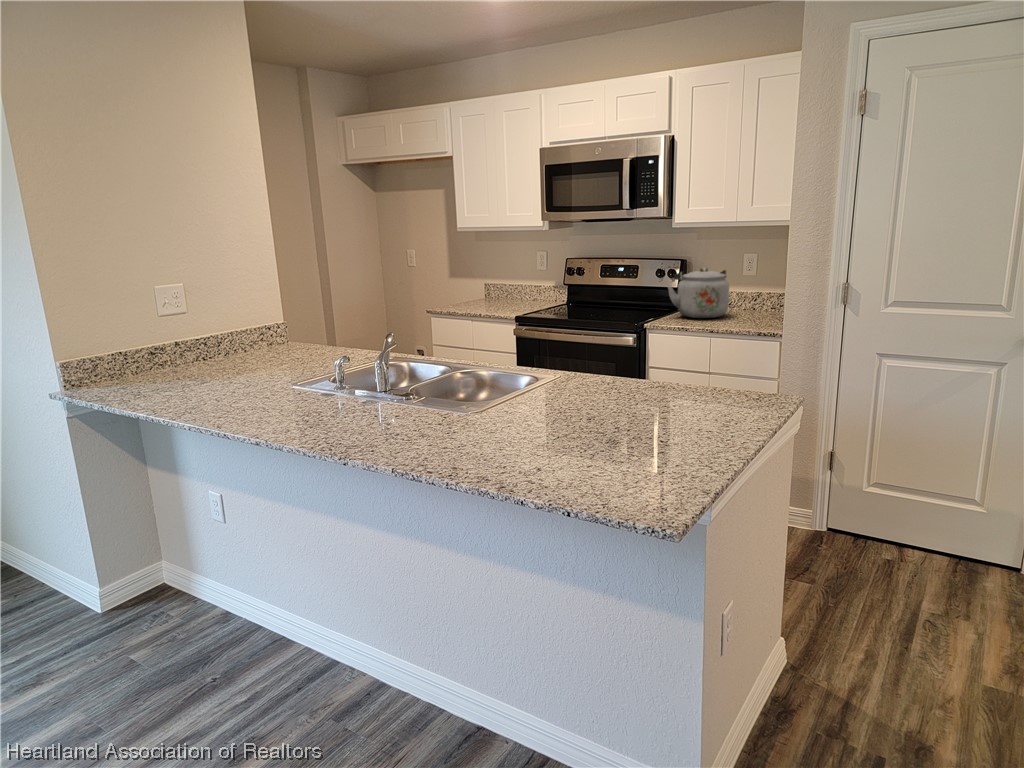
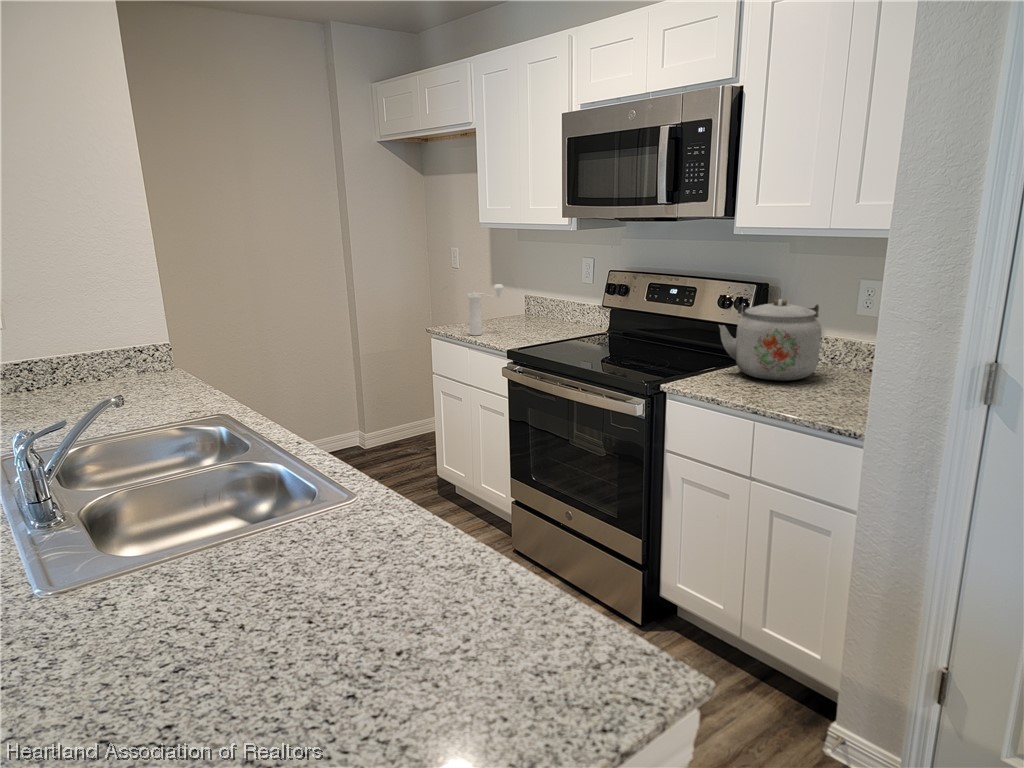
pepper mill: none [464,272,488,312] -> present [468,284,503,335]

